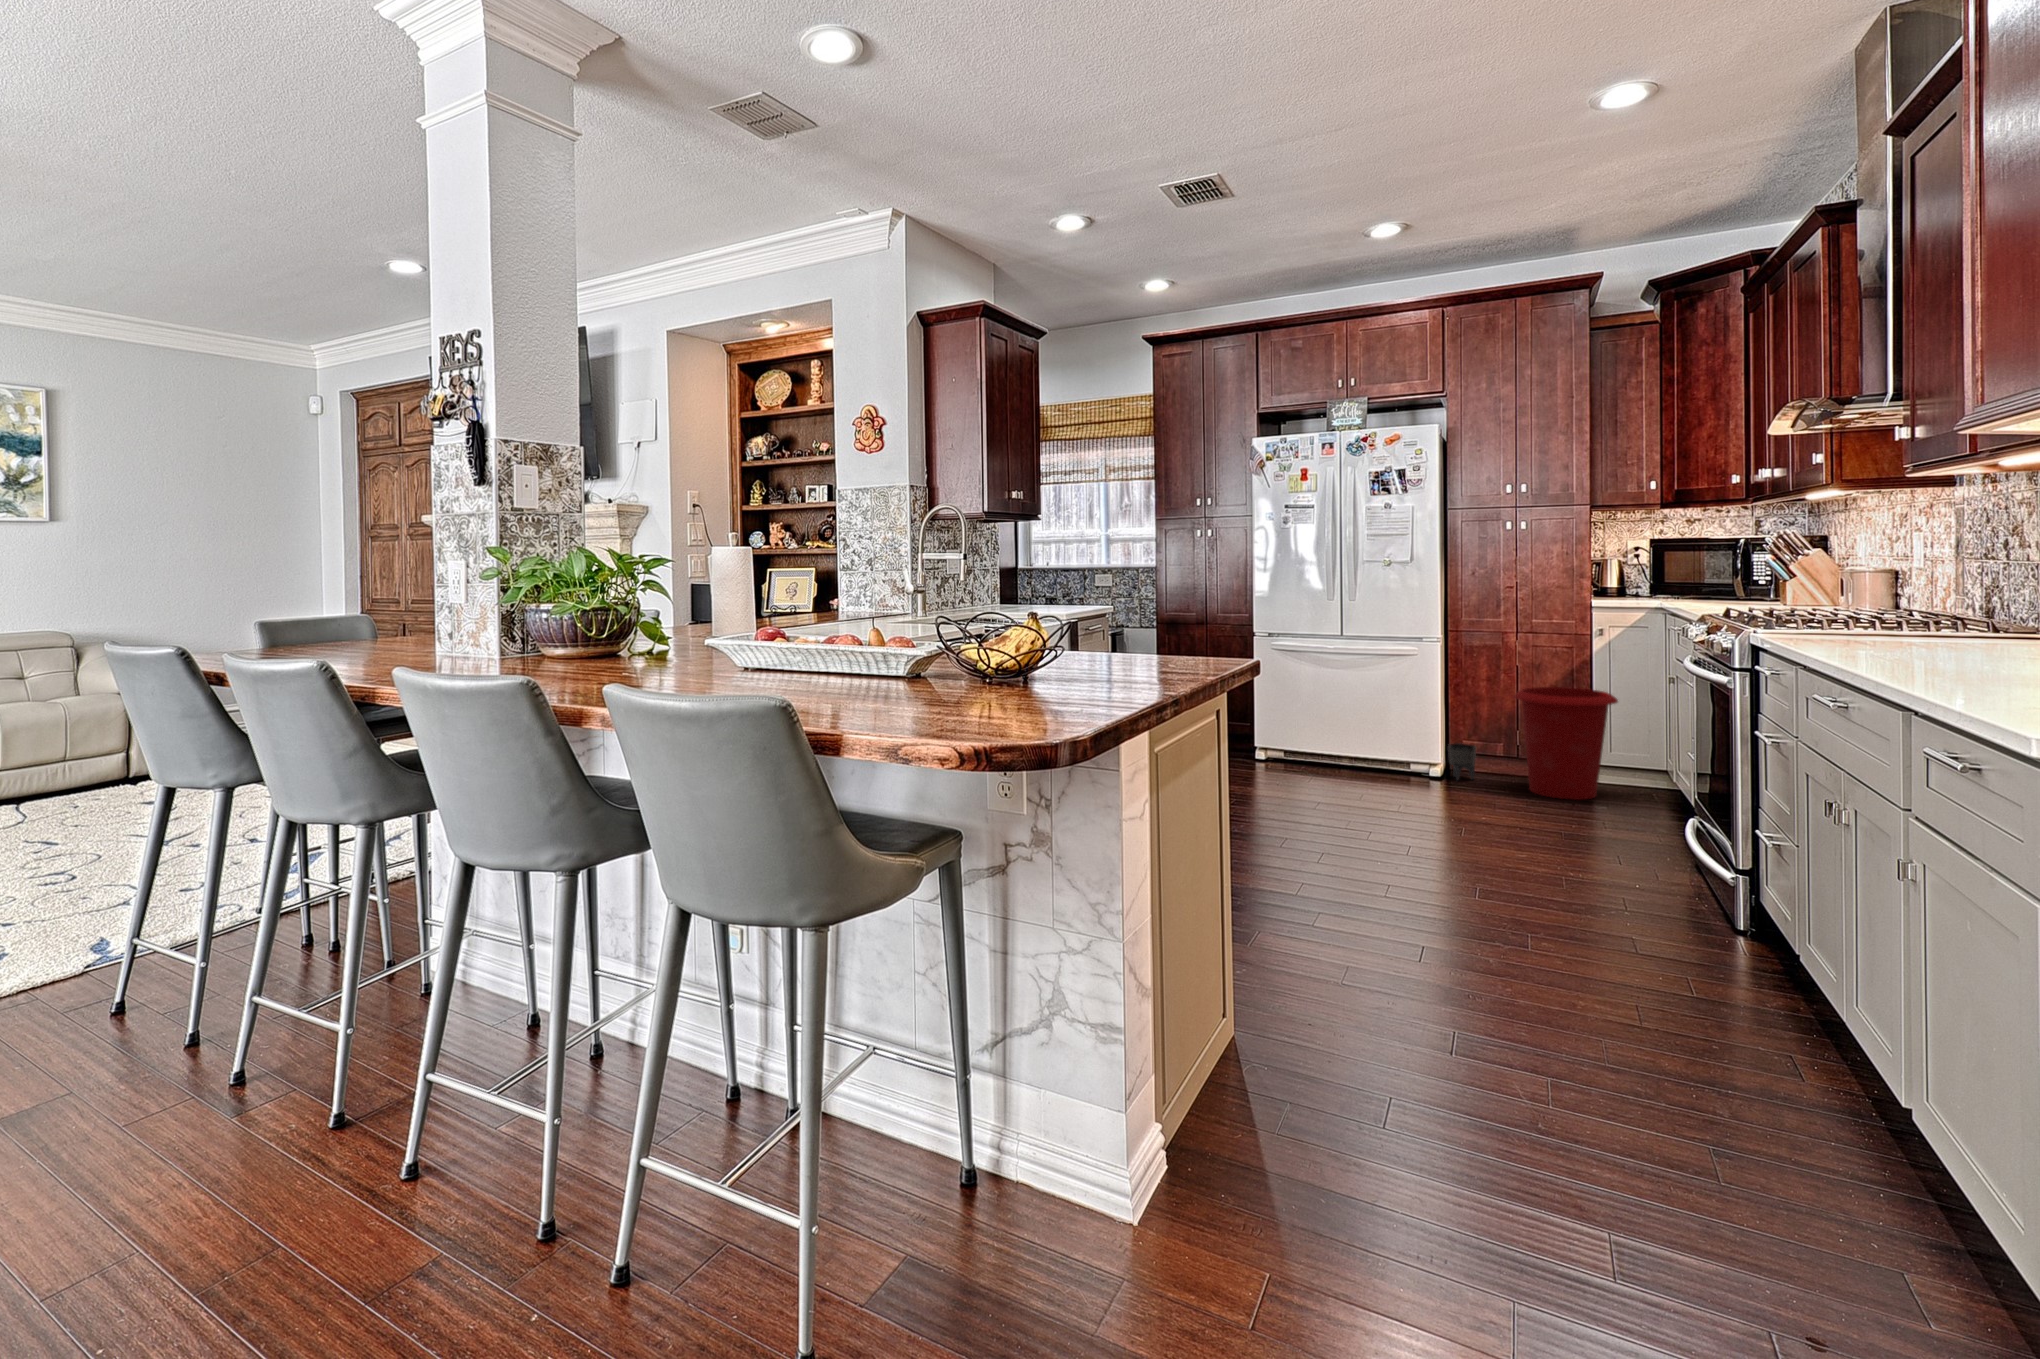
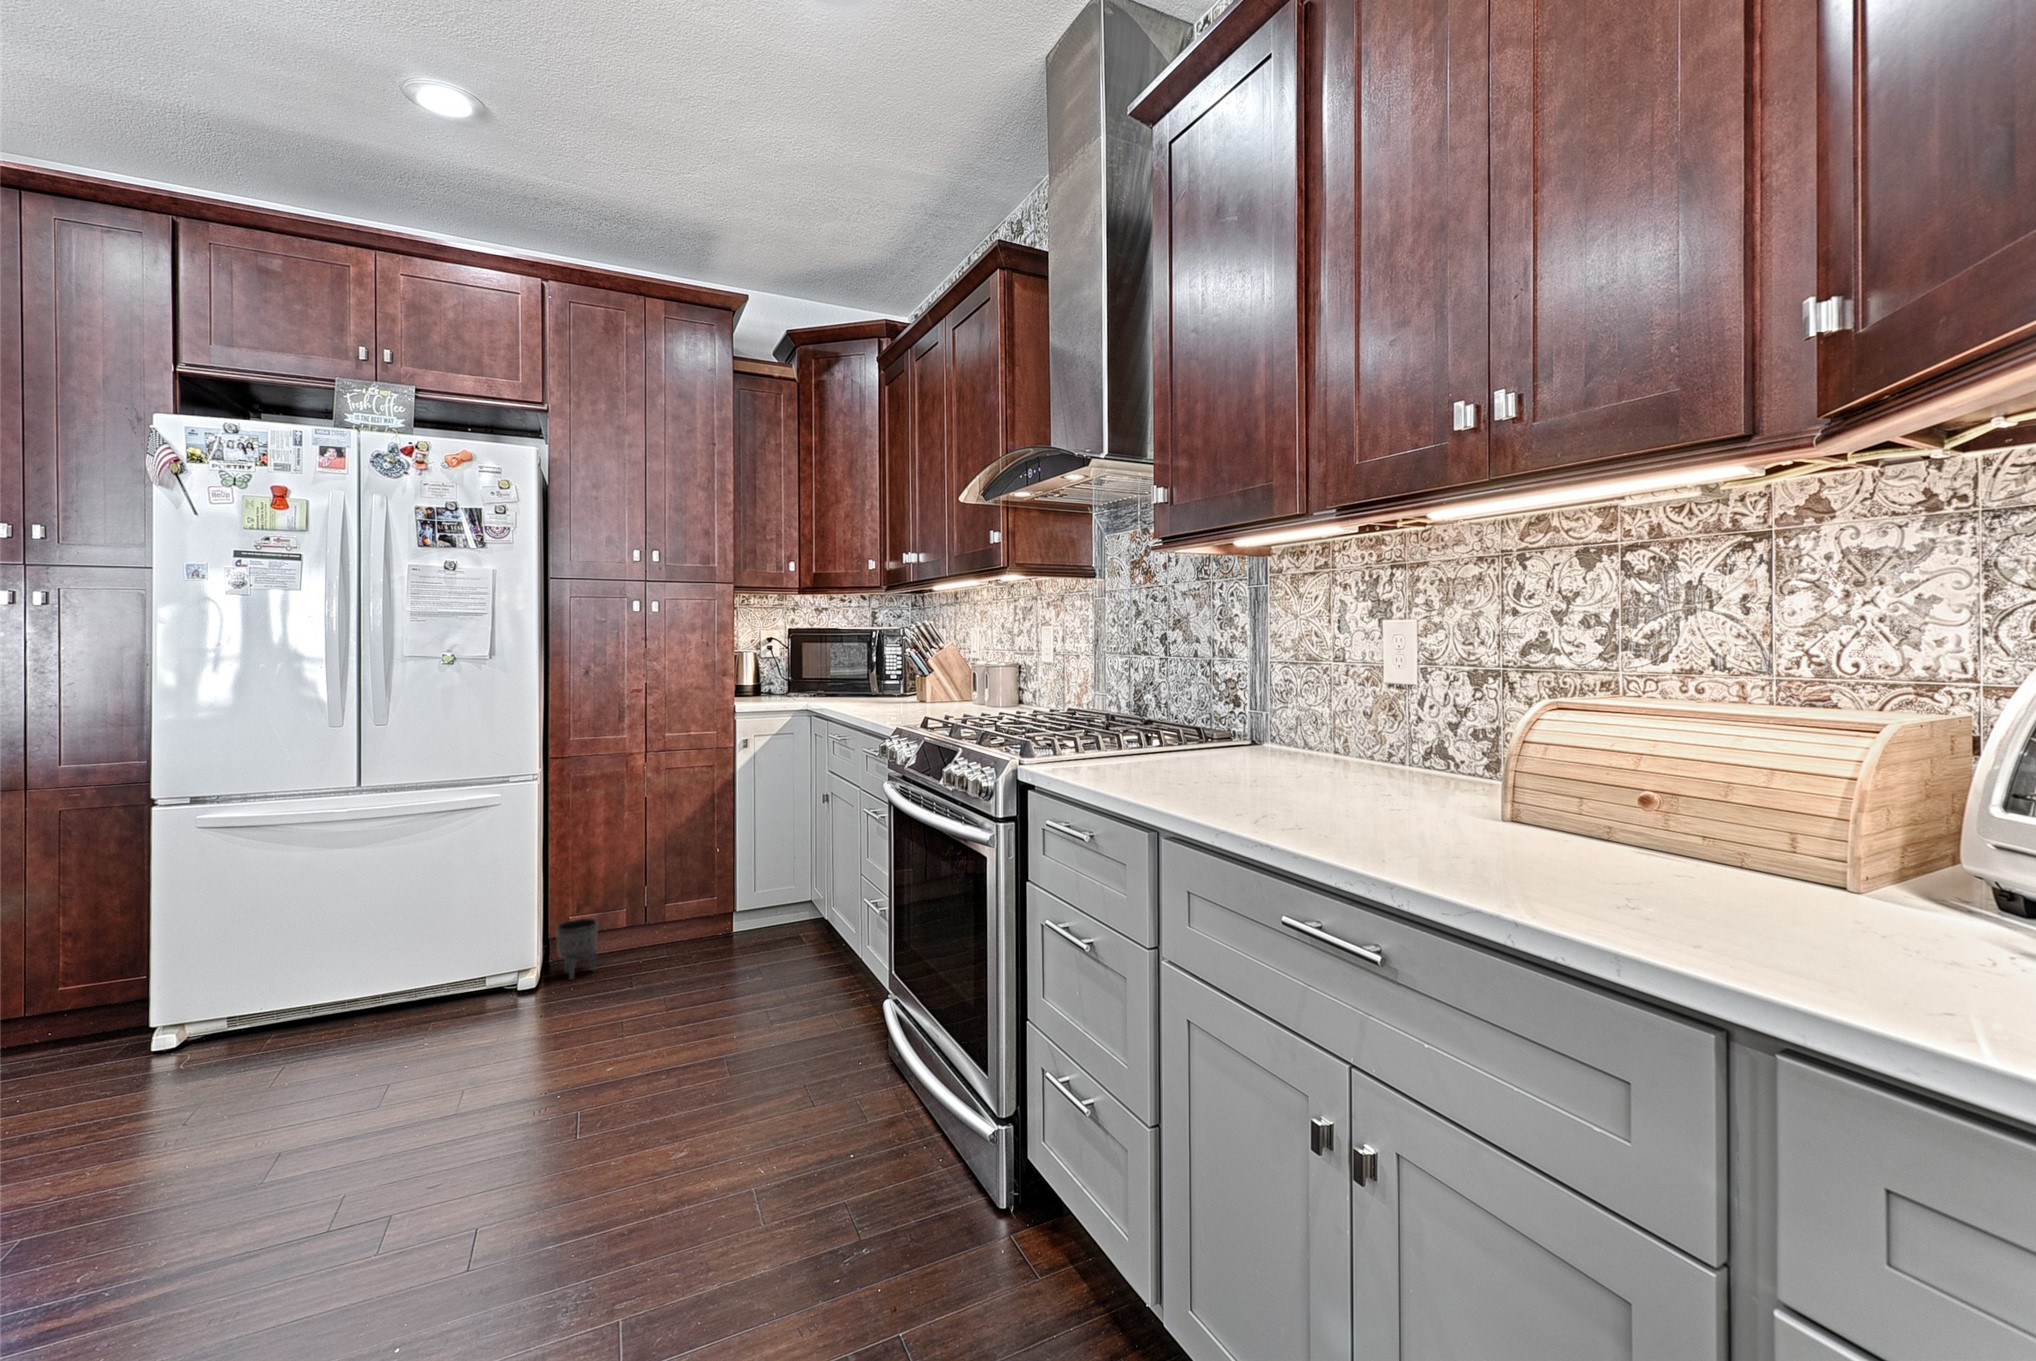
waste bin: present [1514,687,1618,800] -> none [649,816,776,976]

